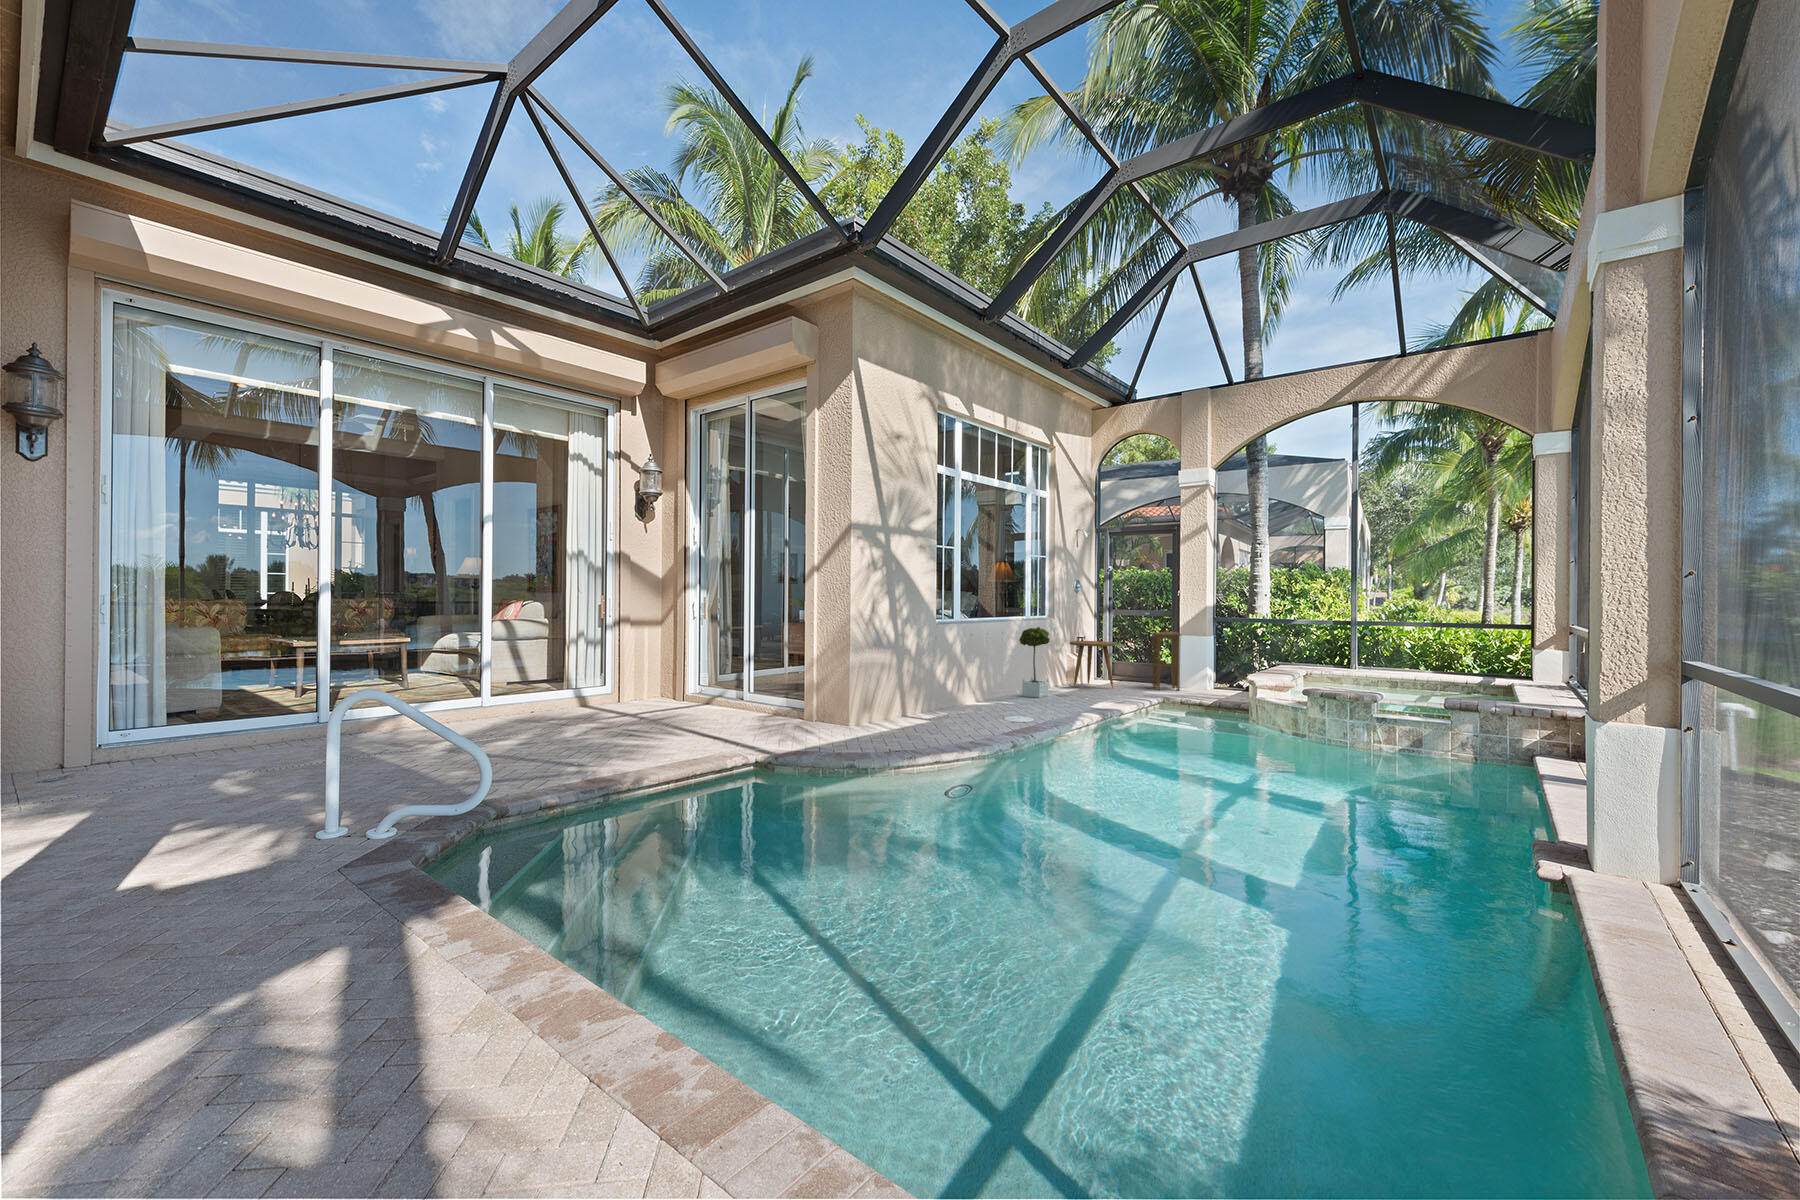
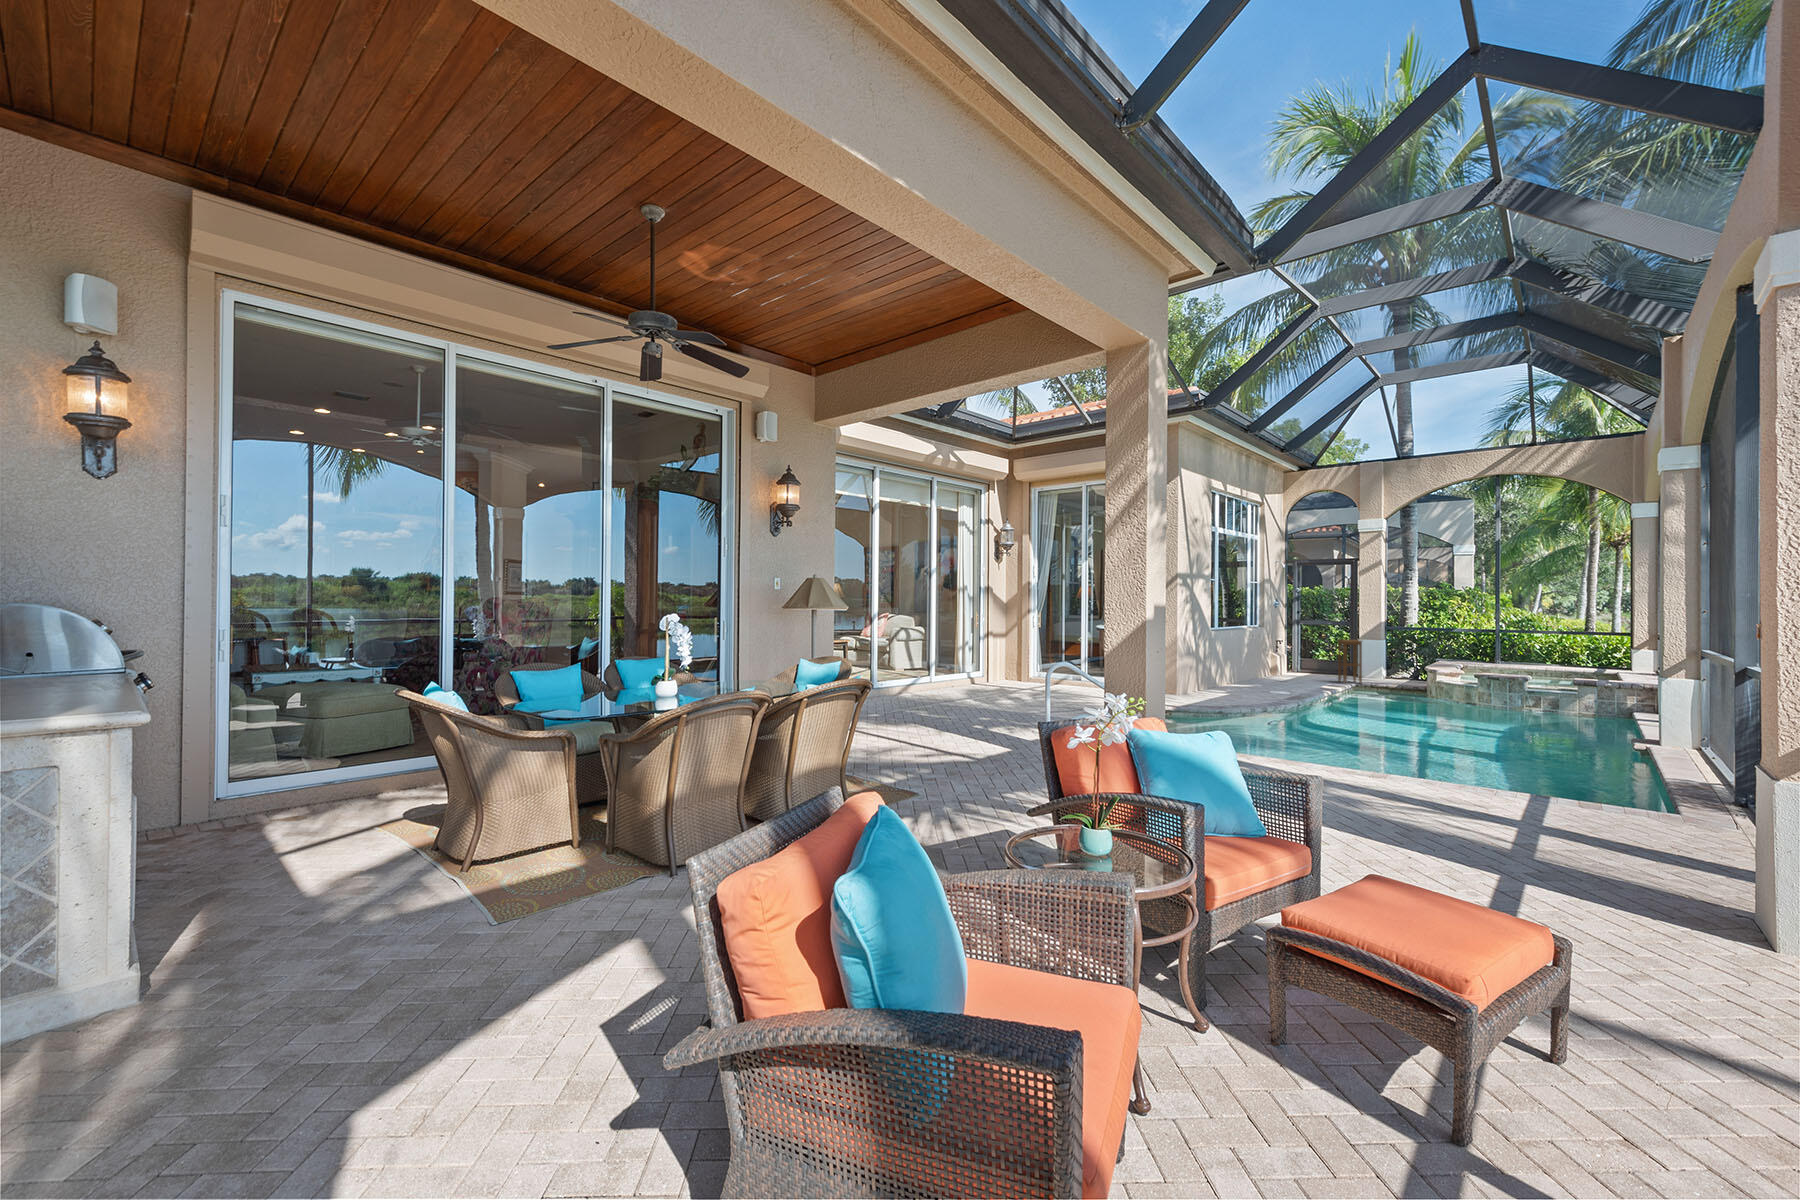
potted tree: present [1019,627,1050,698] -> none [1251,636,1274,688]
side table: present [1070,641,1115,688] -> none [1275,647,1311,682]

